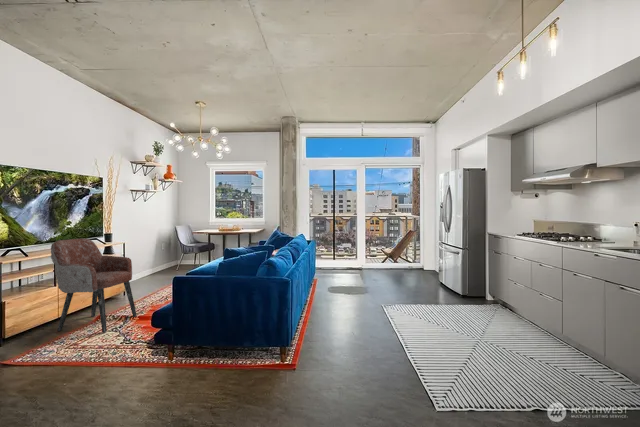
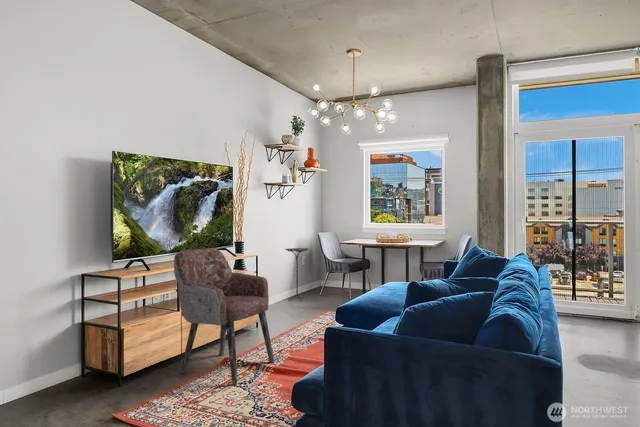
side table: none [148,237,168,276] -> present [286,248,308,299]

